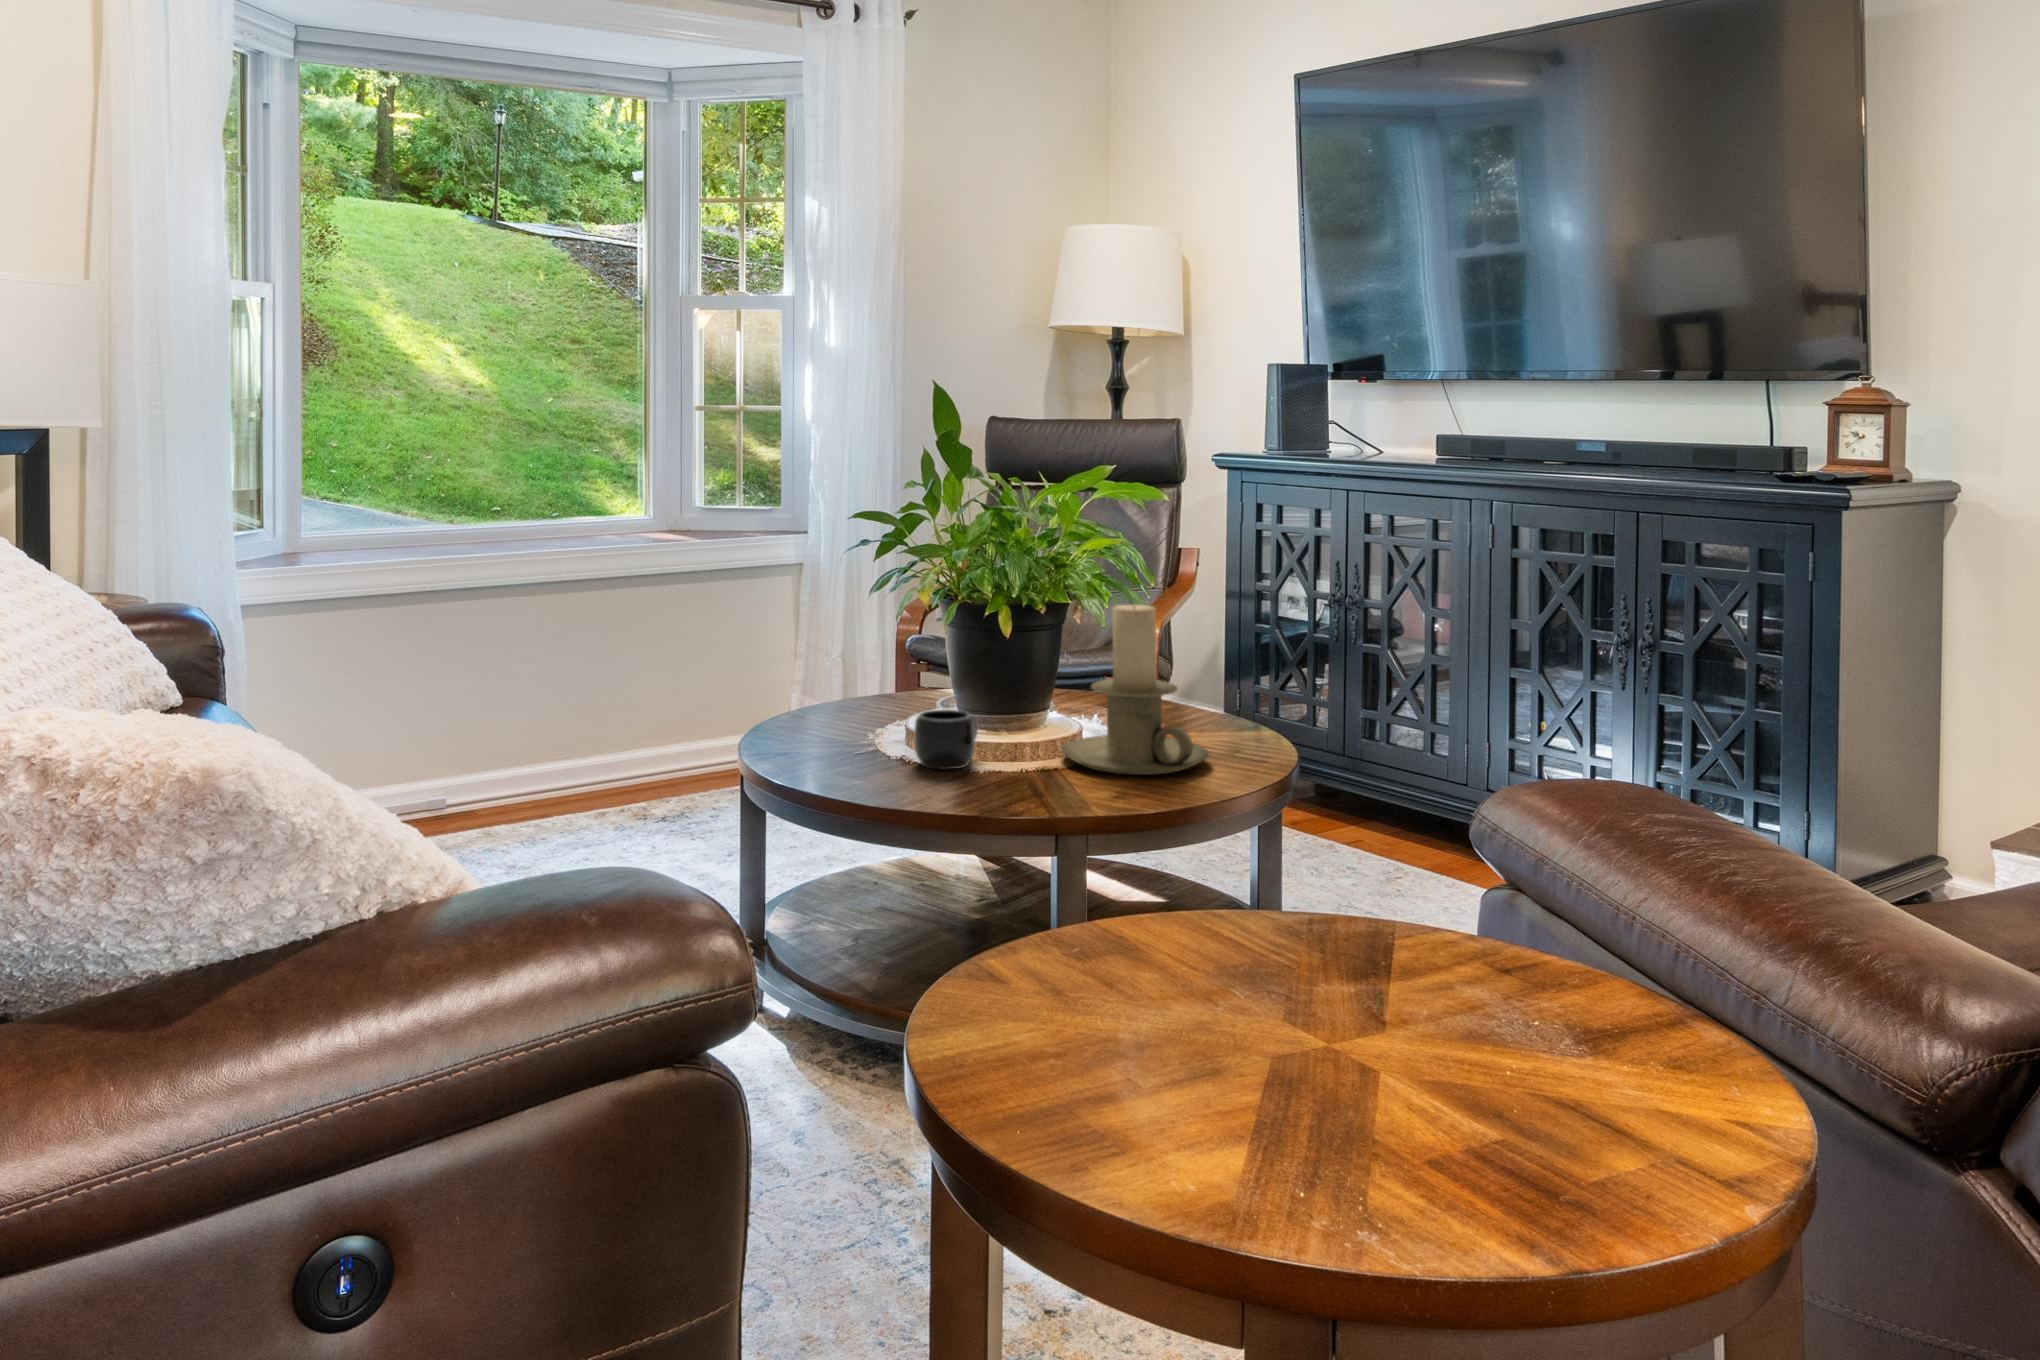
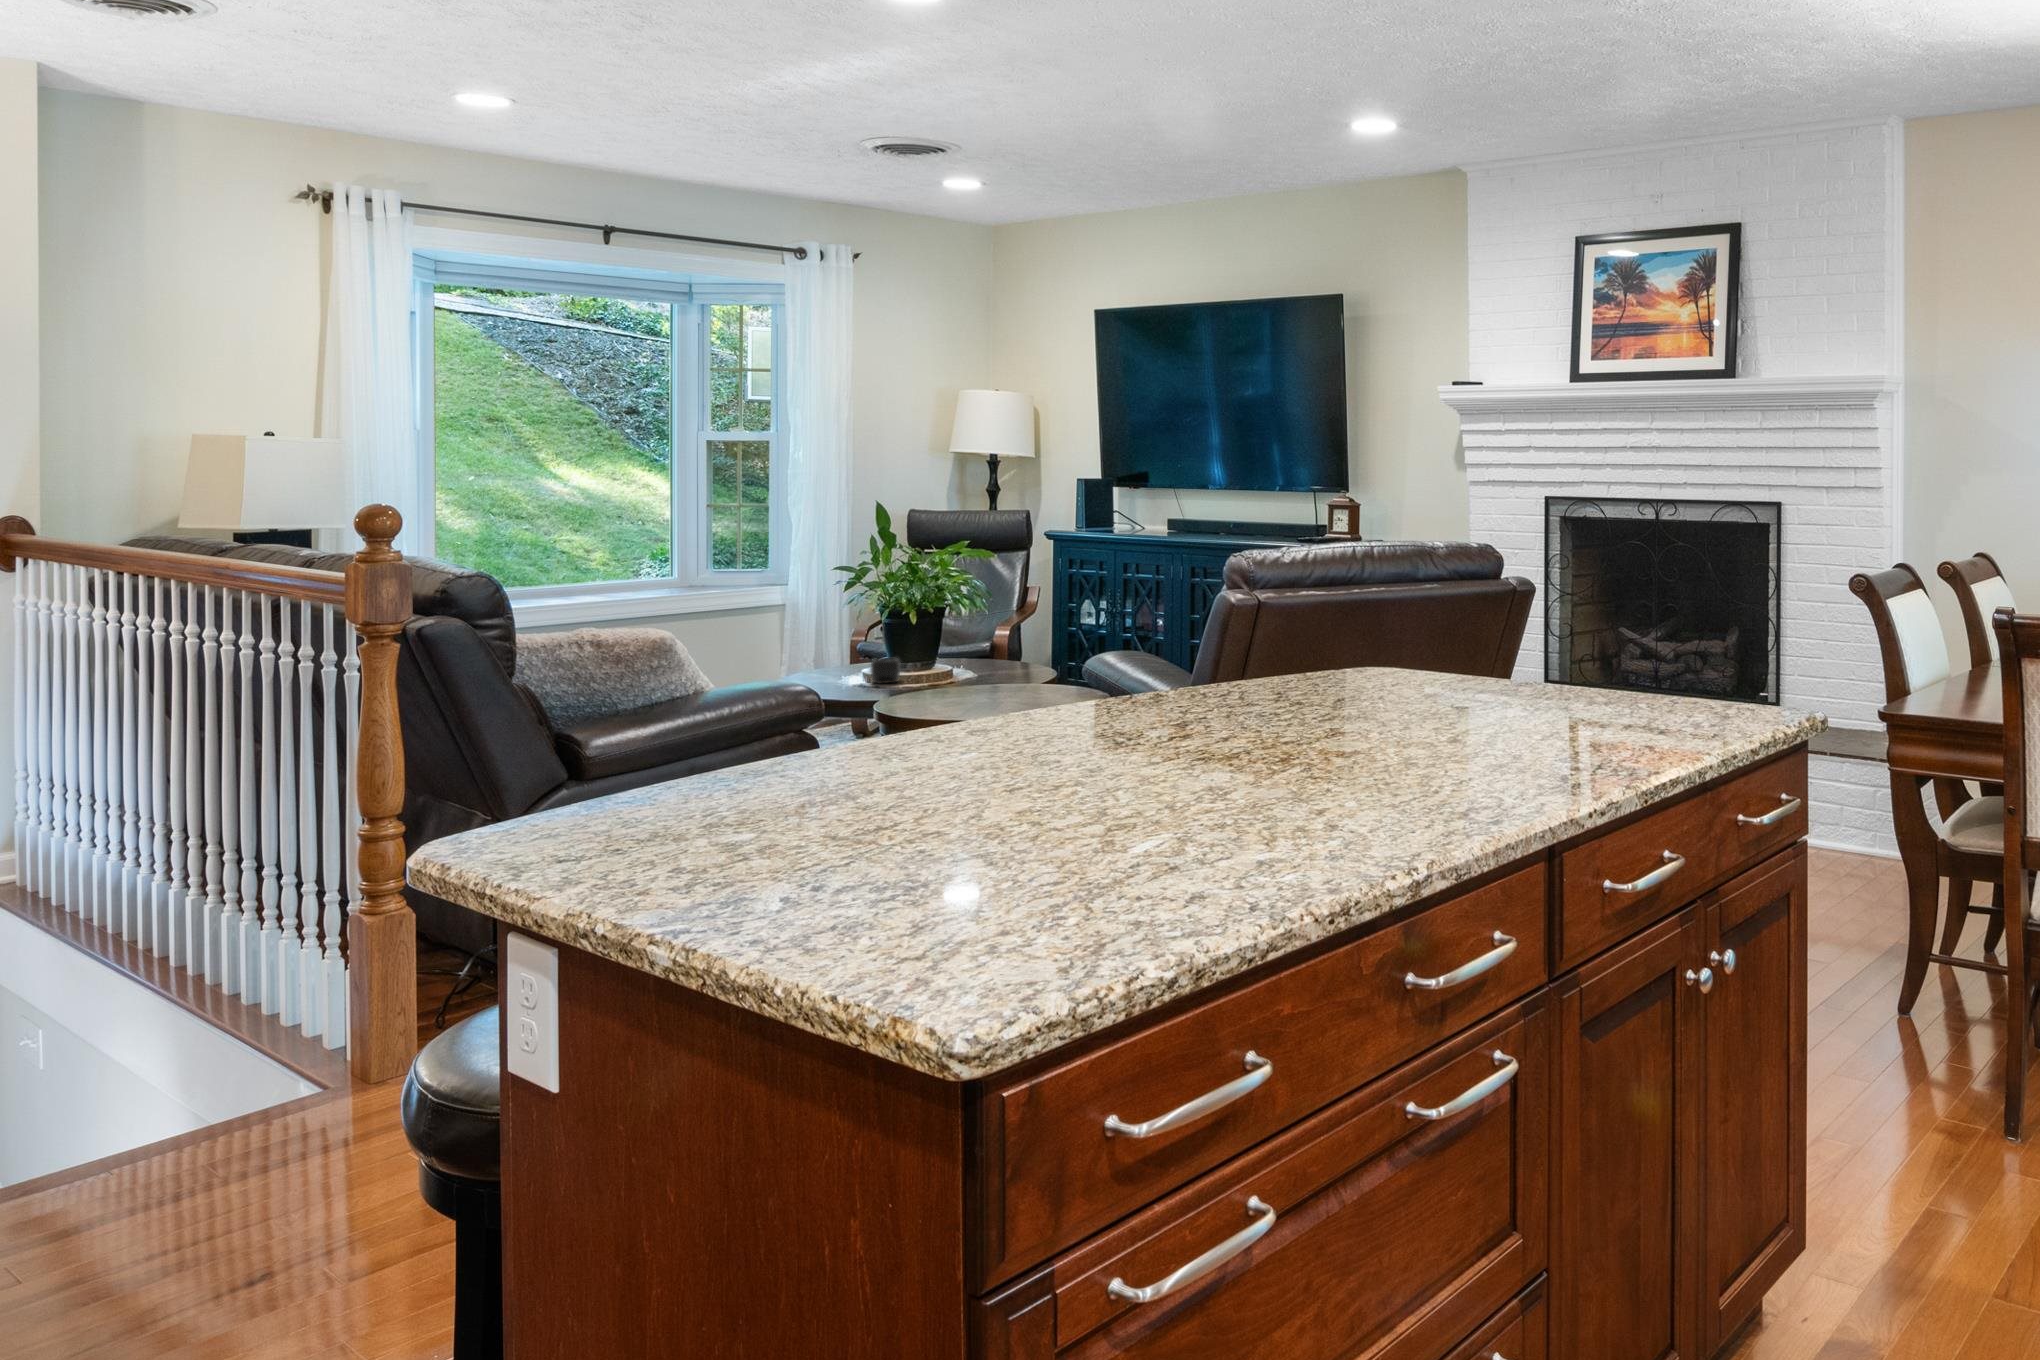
candle holder: present [1061,605,1209,775] -> none [942,606,1012,681]

